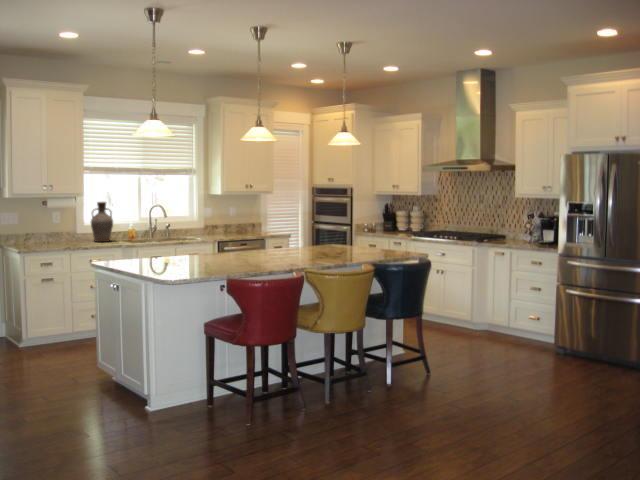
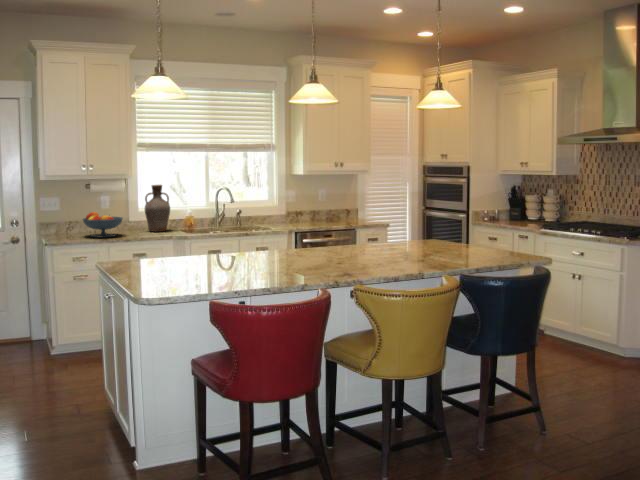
fruit bowl: none [40,225,76,247] -> present [83,212,123,237]

